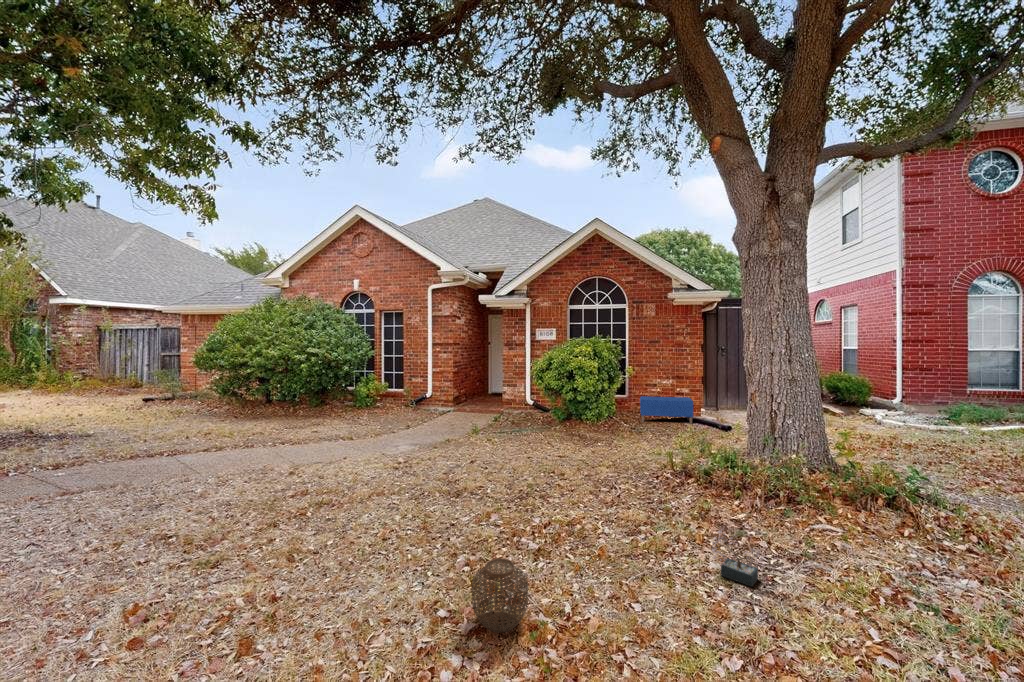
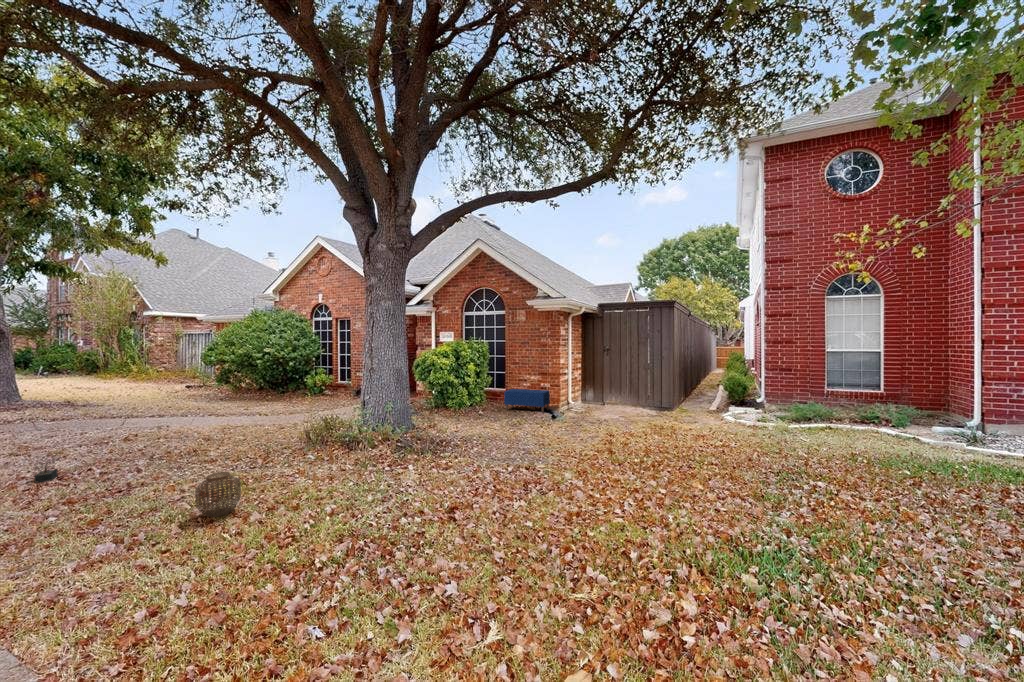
decorative plant: present [712,529,765,587] -> present [33,452,61,483]
woven basket: present [472,558,528,632] -> present [195,472,241,517]

